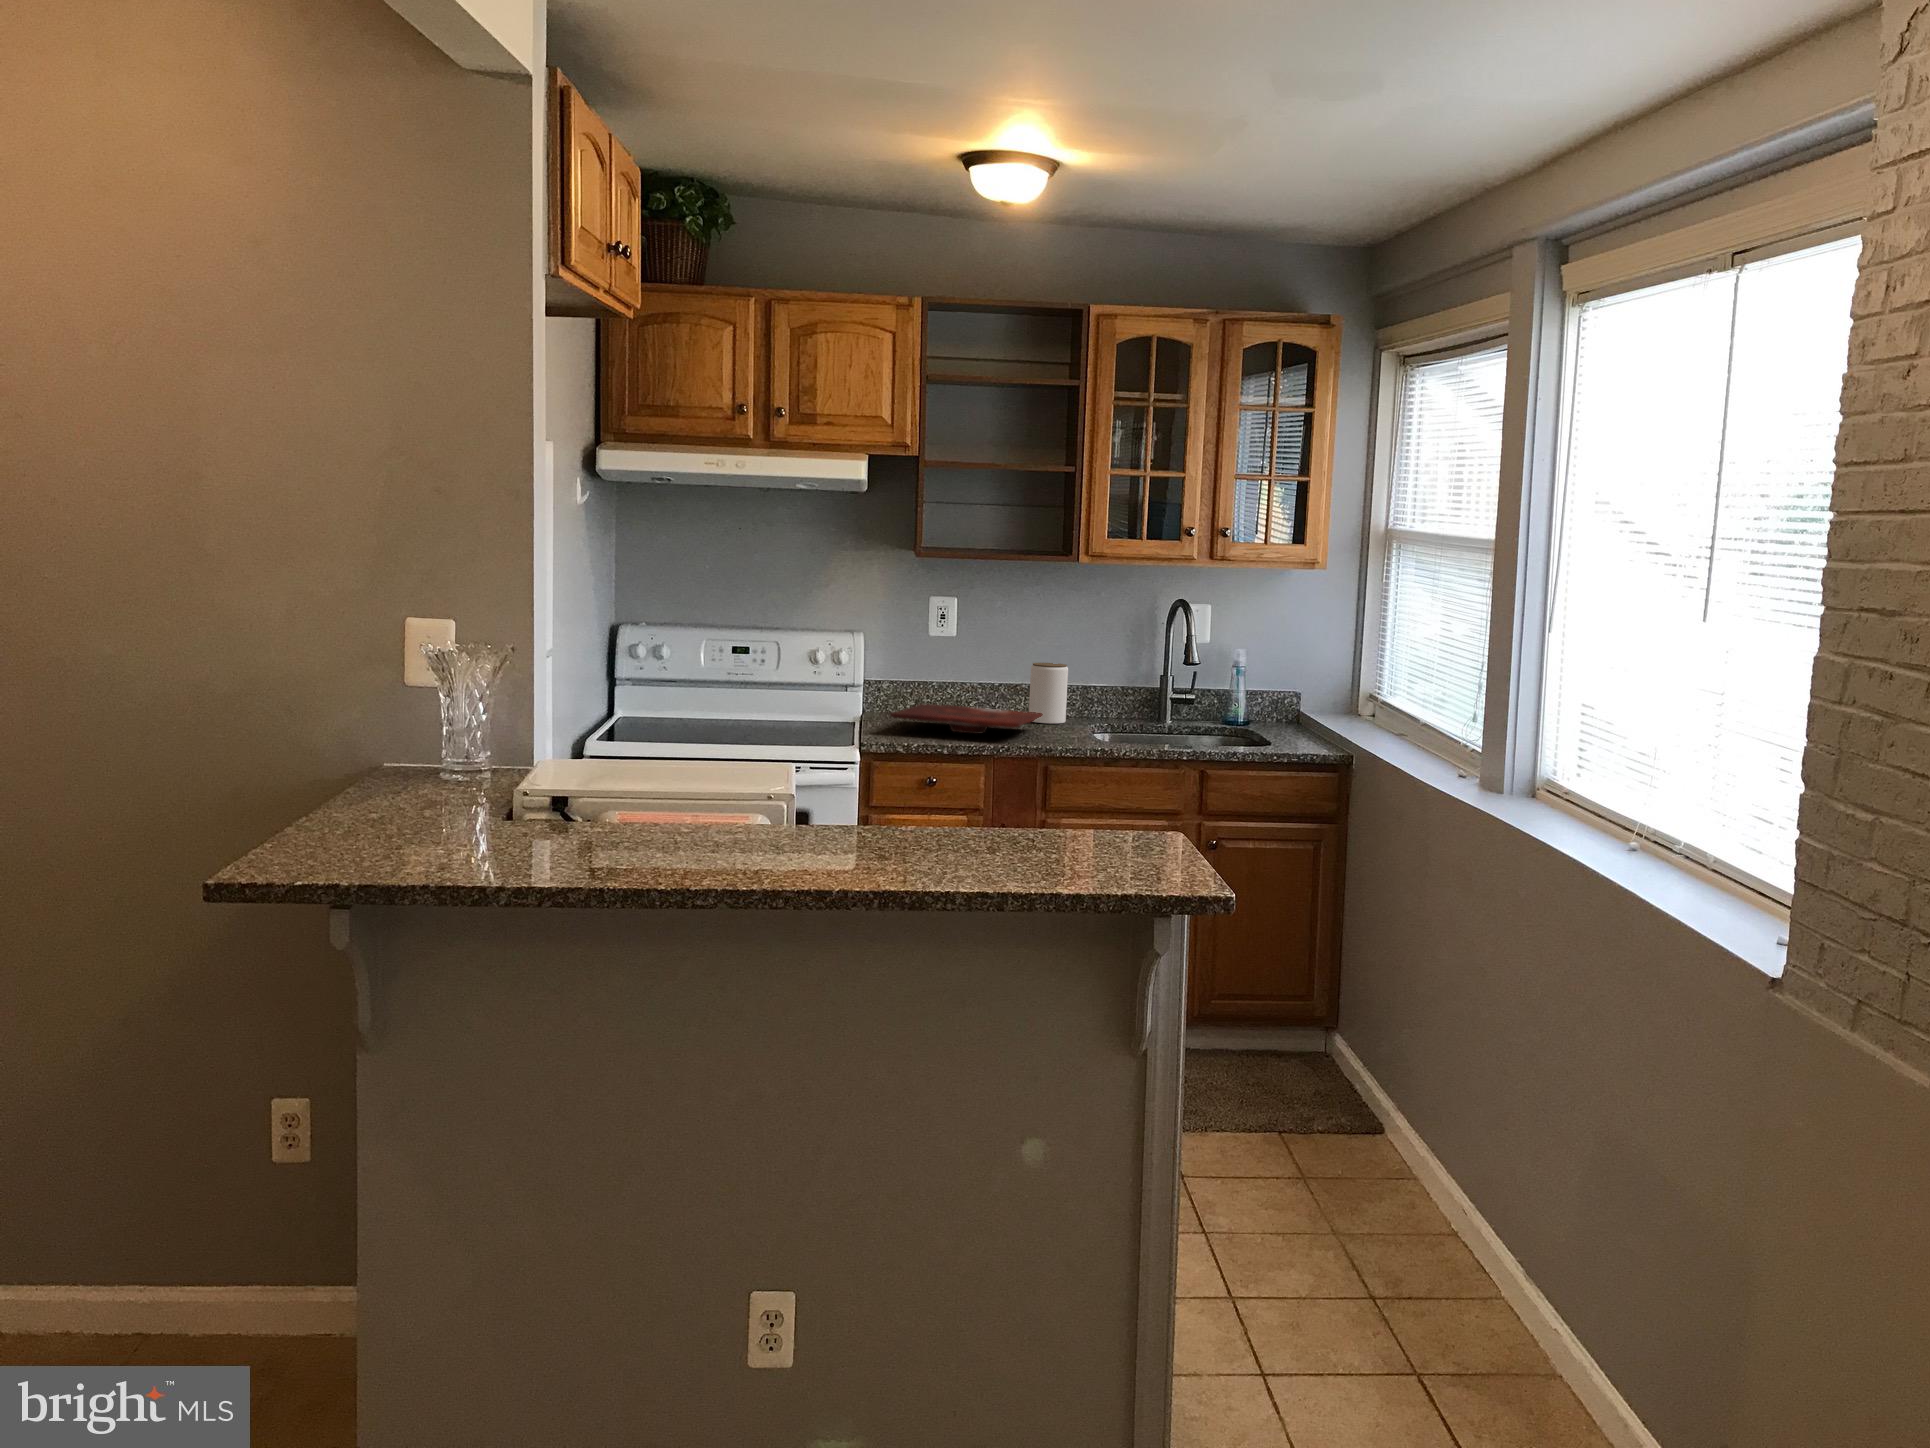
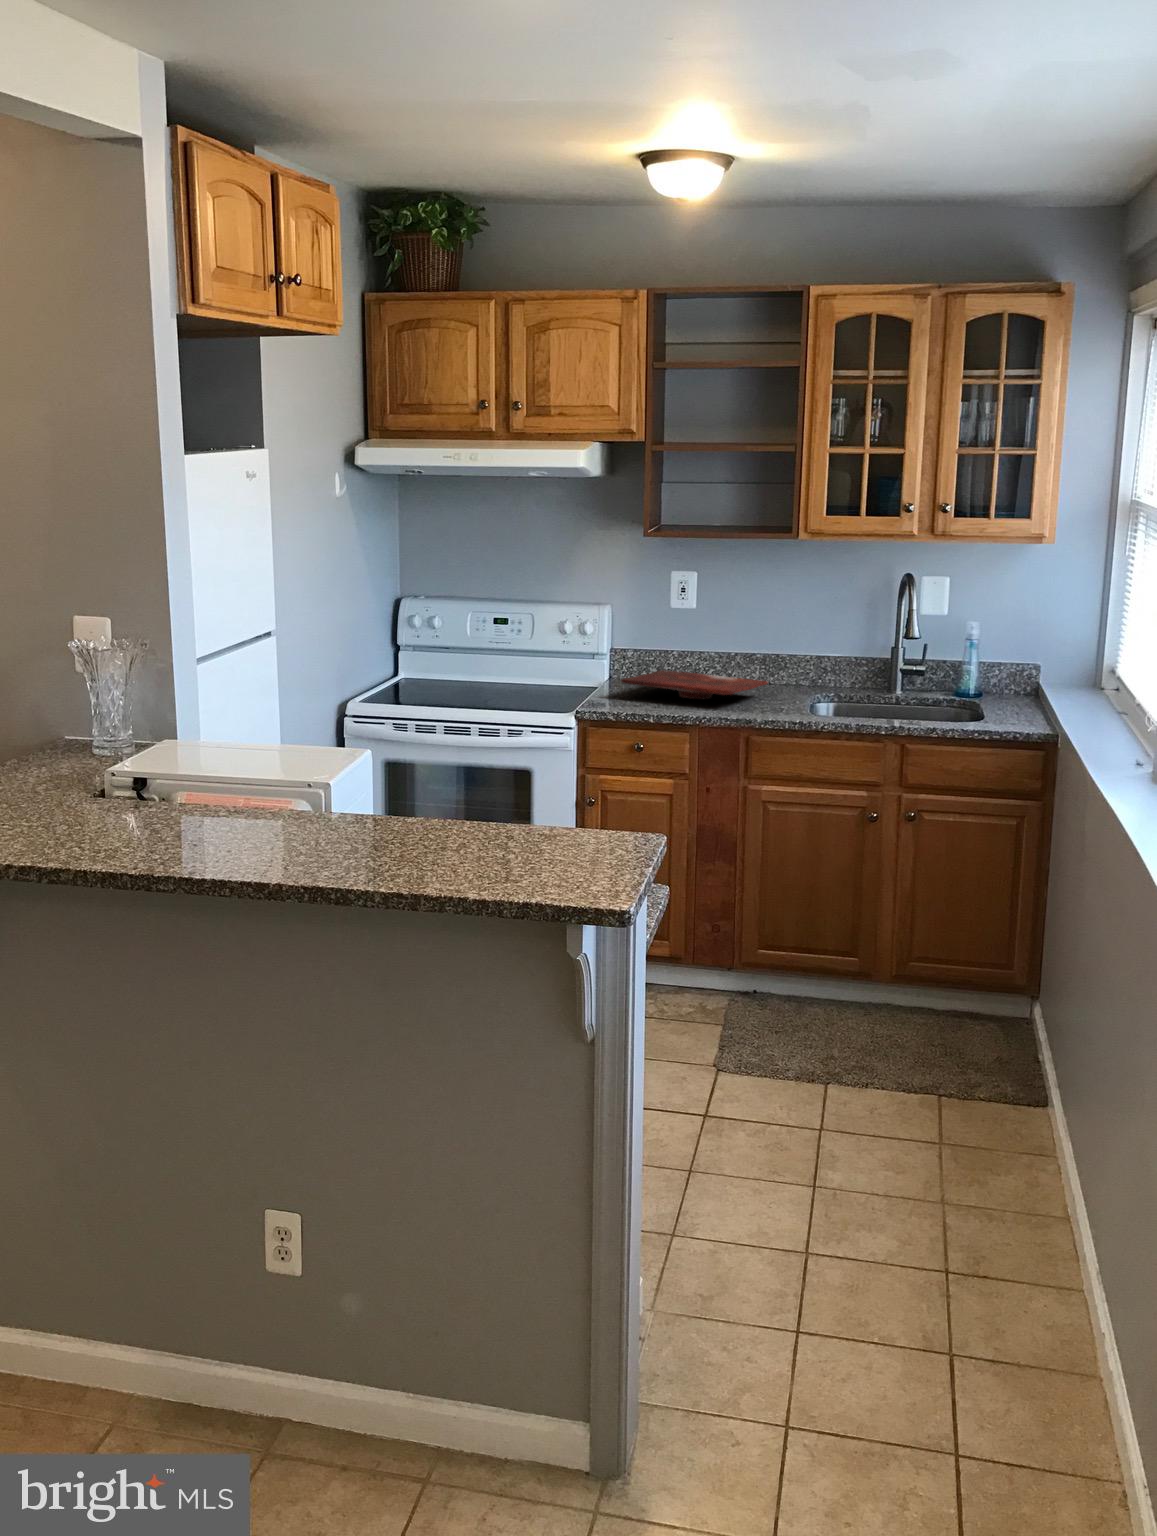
jar: present [1029,663,1068,723] -> none [764,633,802,691]

